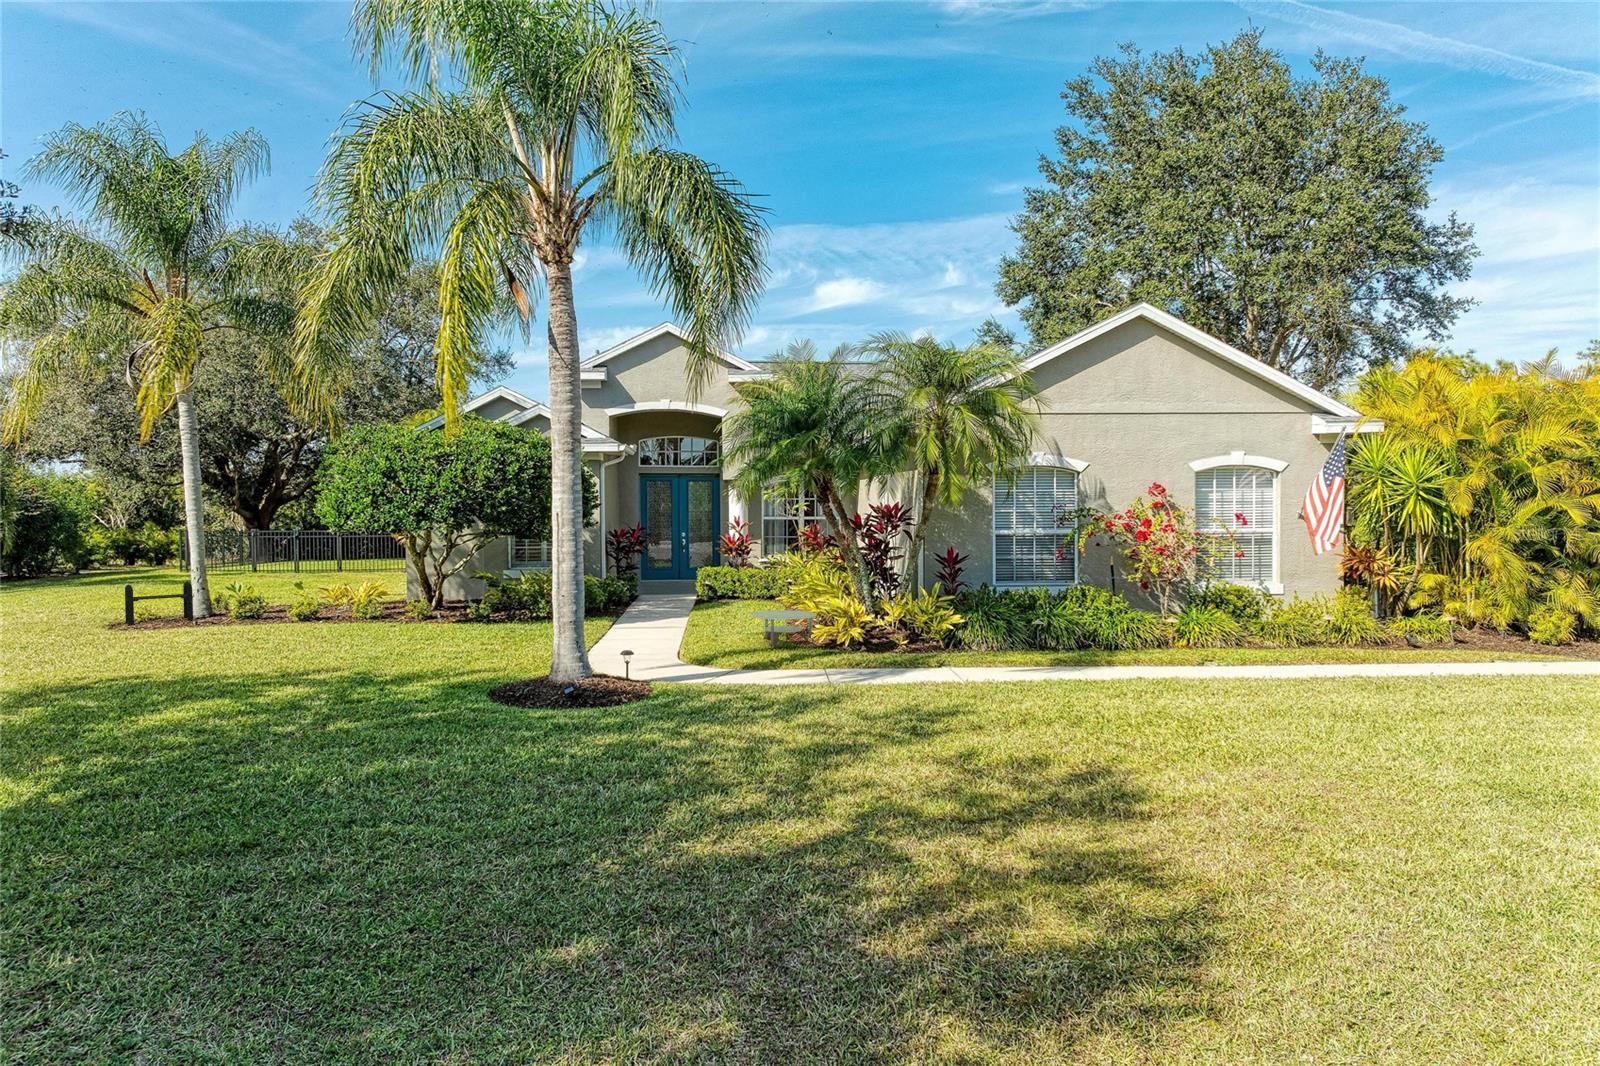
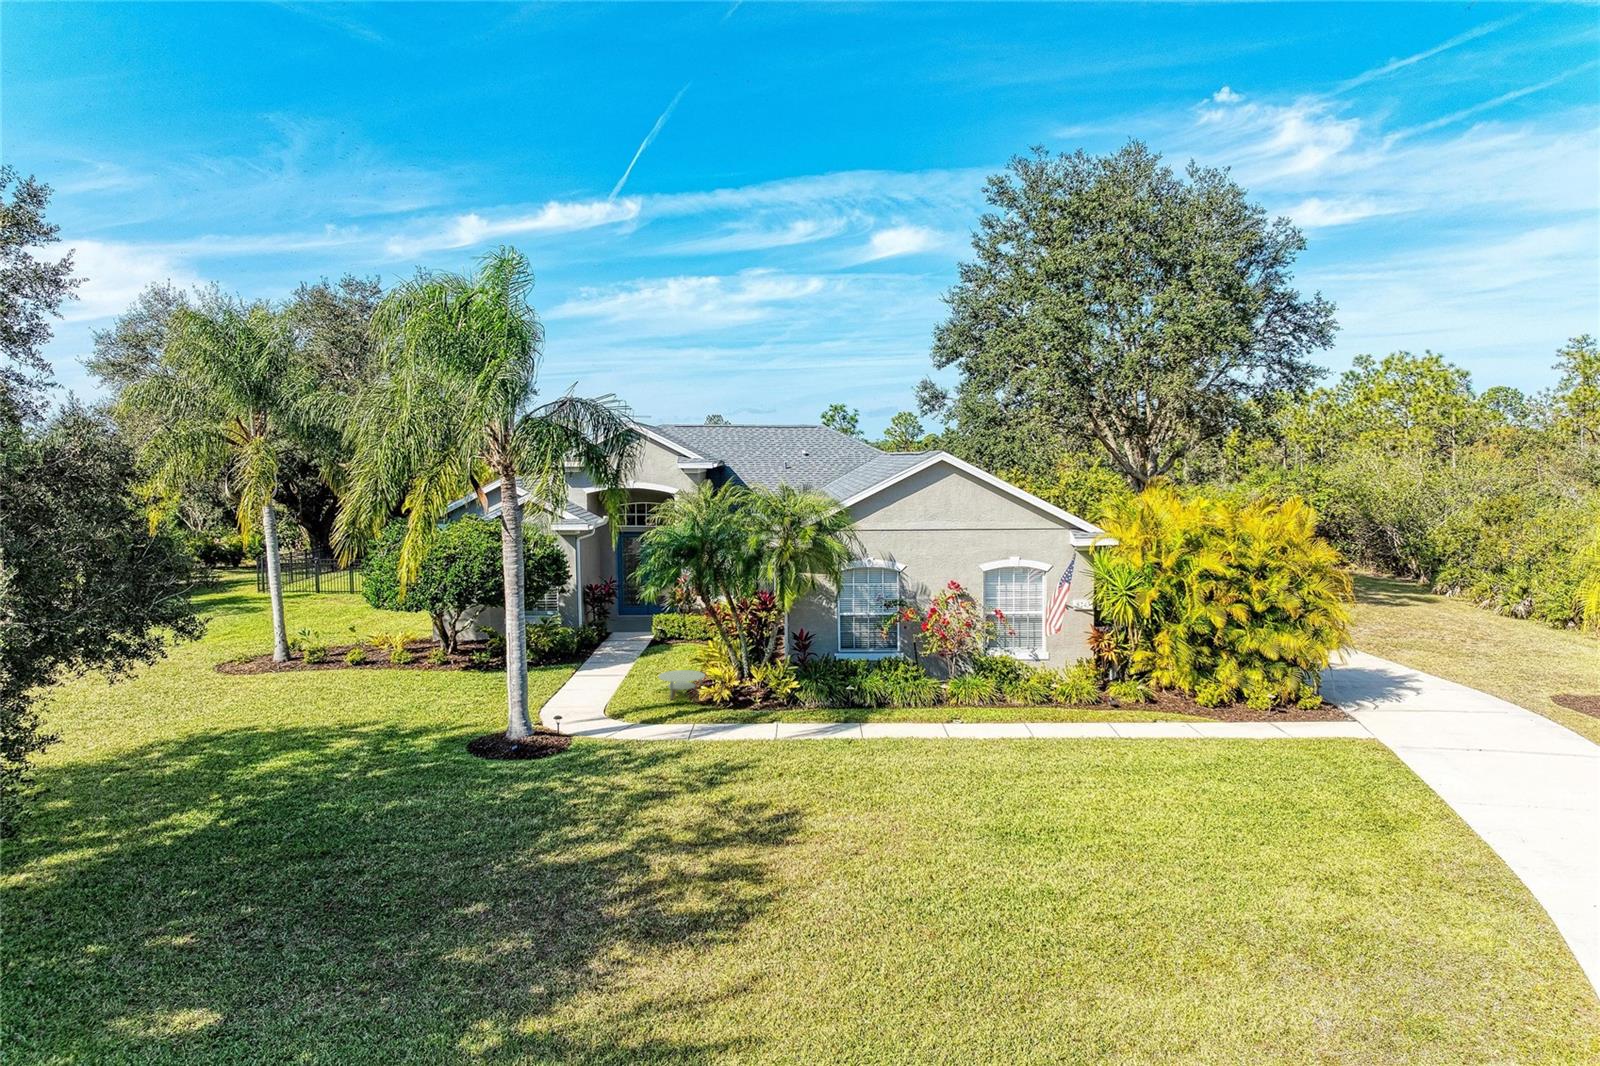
bench: present [125,582,193,625] -> none [233,635,280,669]

